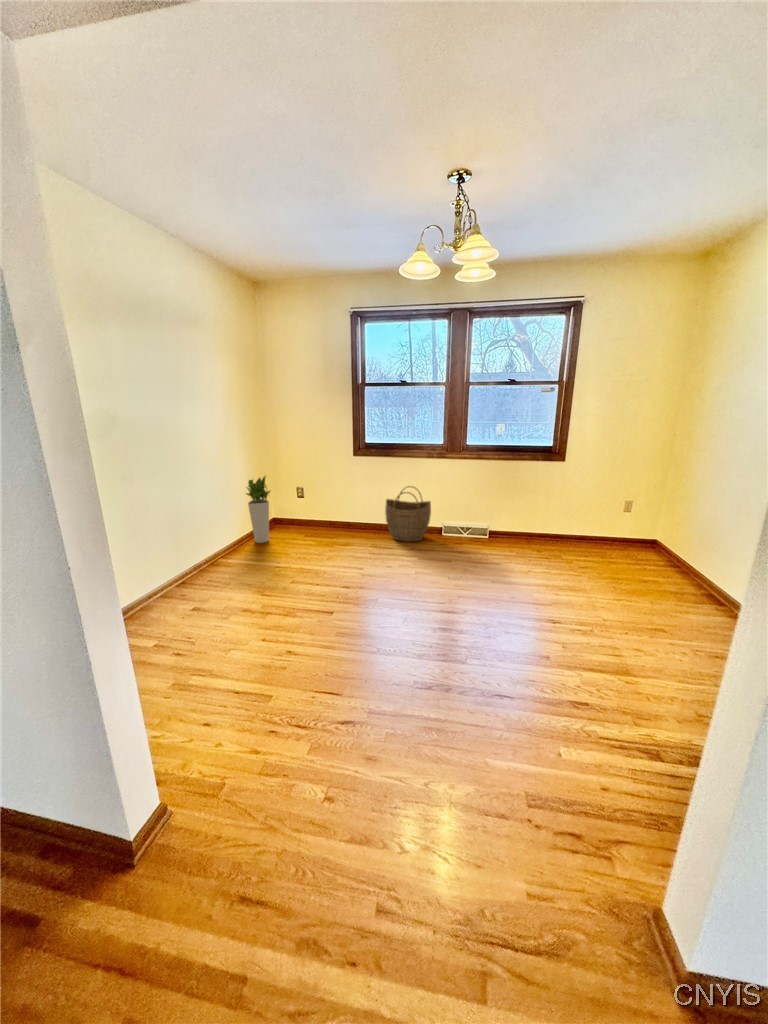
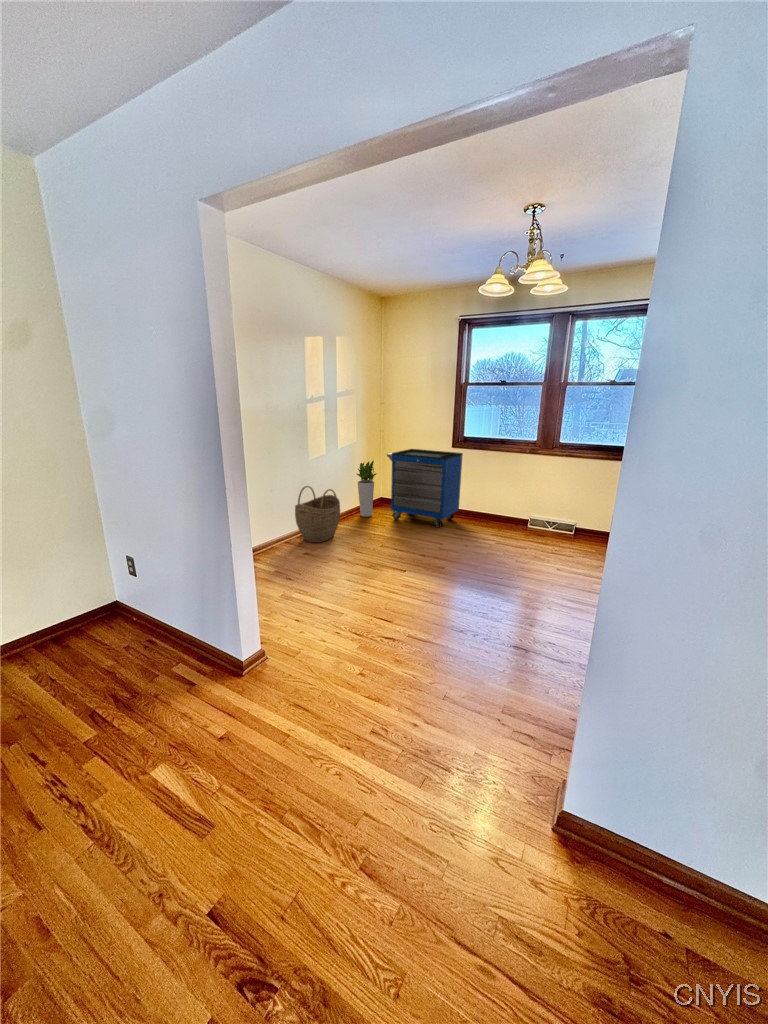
storage cabinet: none [282,459,369,547] -> present [387,449,463,527]
woven basket: present [385,486,431,542] -> present [295,486,340,543]

